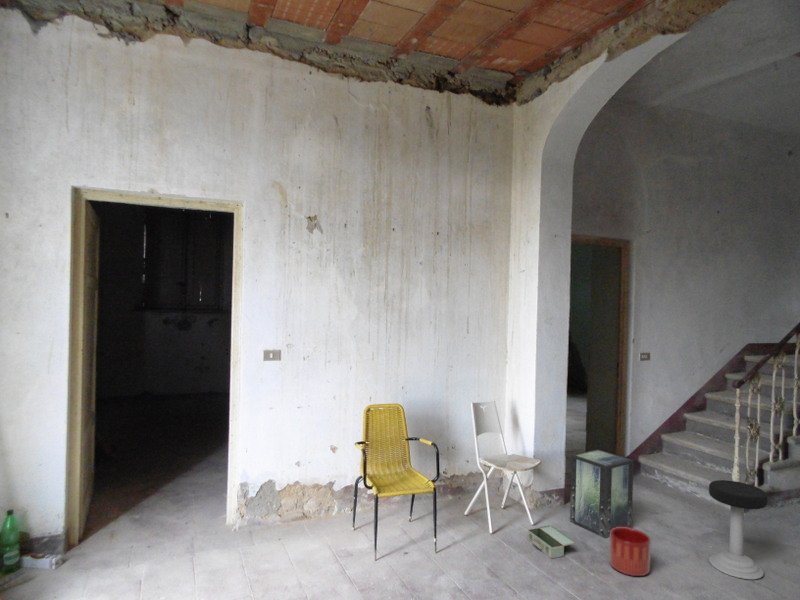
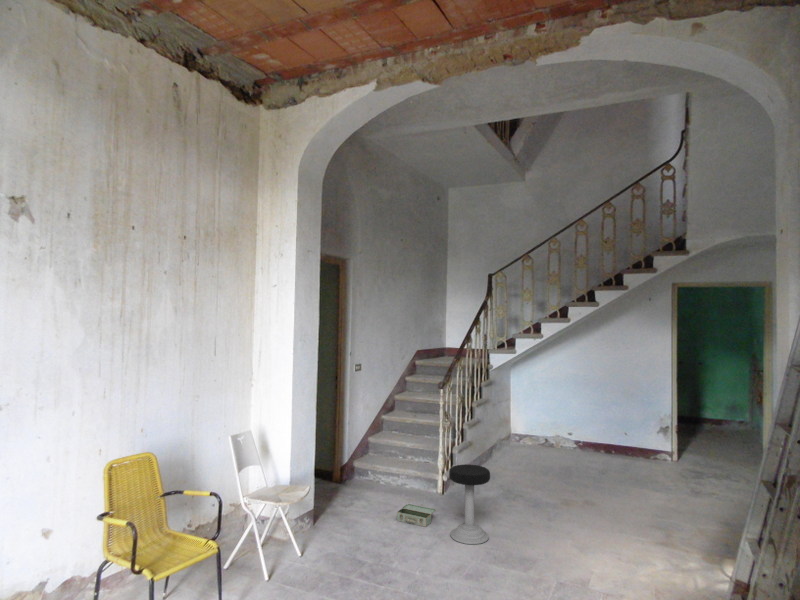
storage box: present [570,449,633,538] -> none [332,462,384,547]
toolbox: present [528,525,575,558] -> present [397,504,436,527]
planter: present [610,527,651,576] -> none [389,528,424,574]

